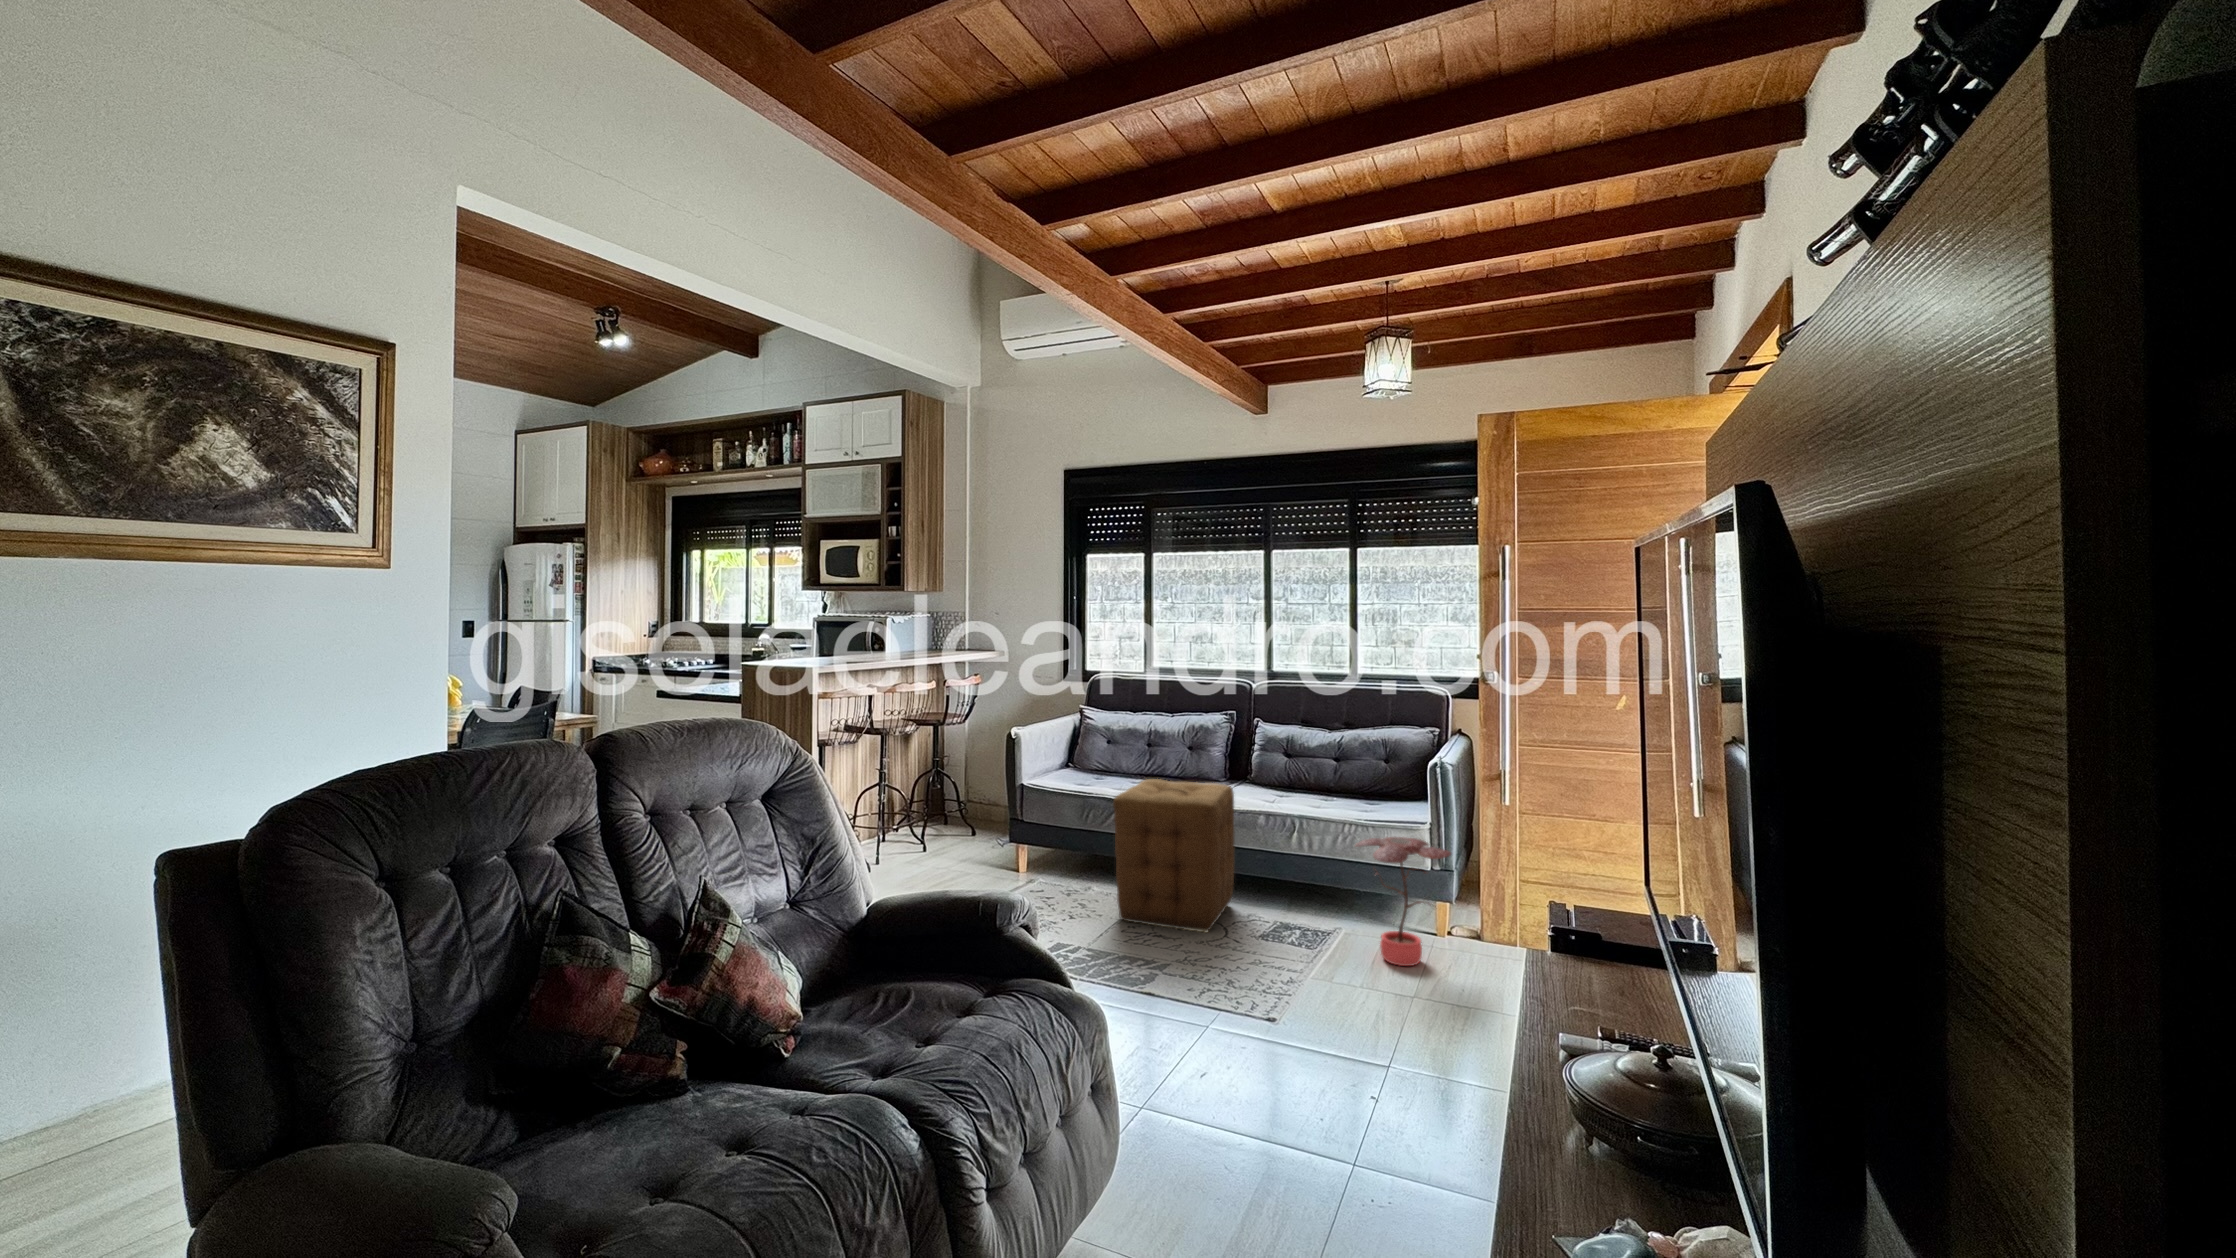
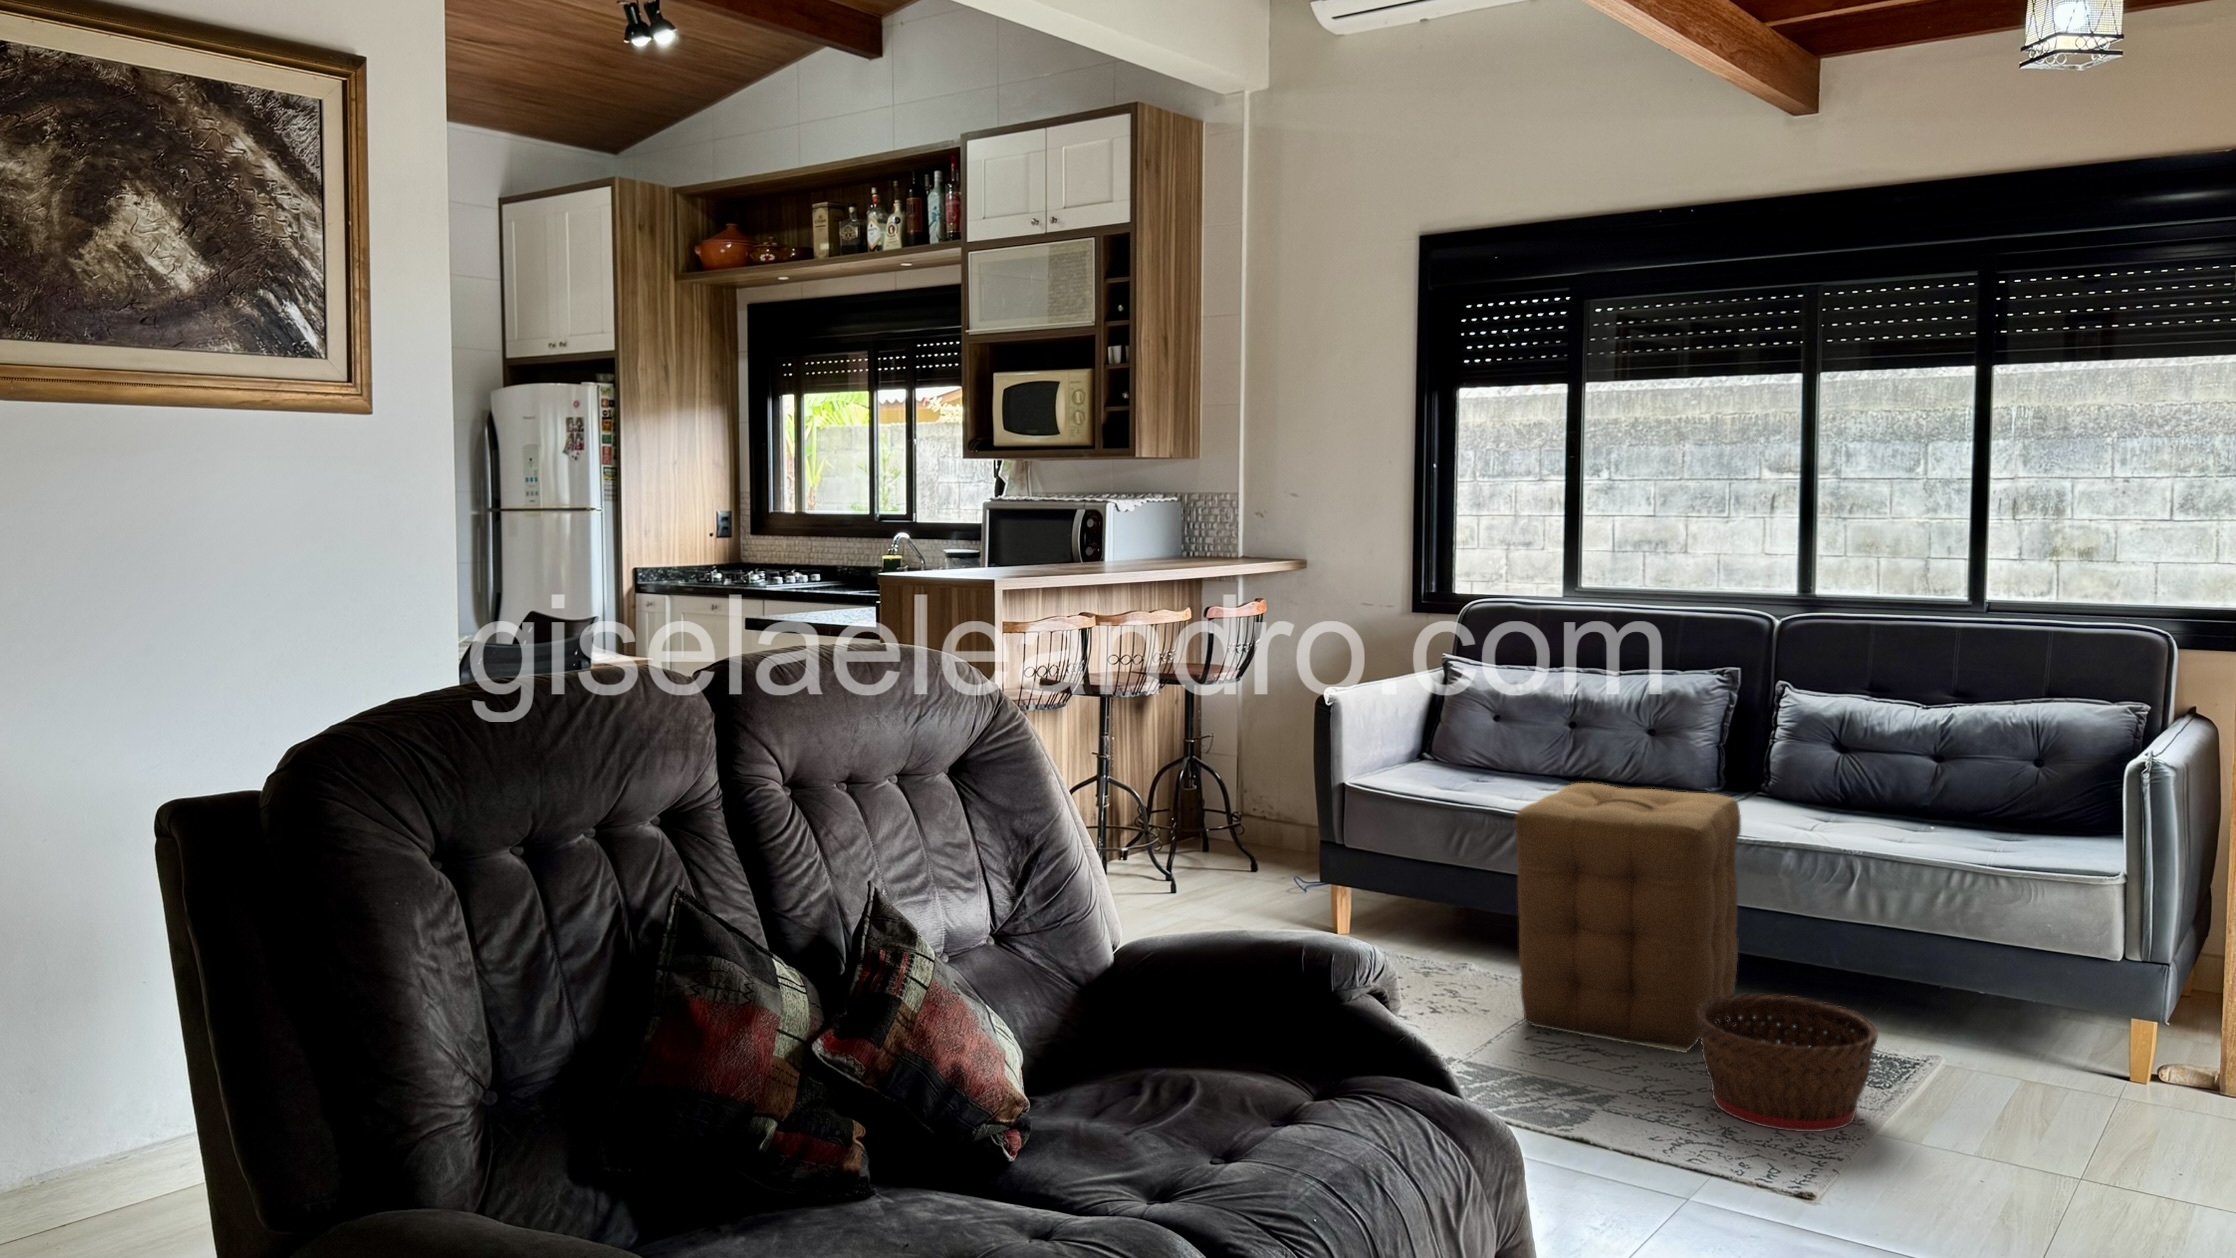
potted plant: present [1355,837,1451,966] -> none [1975,895,2173,1129]
basket: none [1211,898,1307,978] -> present [1696,994,1878,1132]

